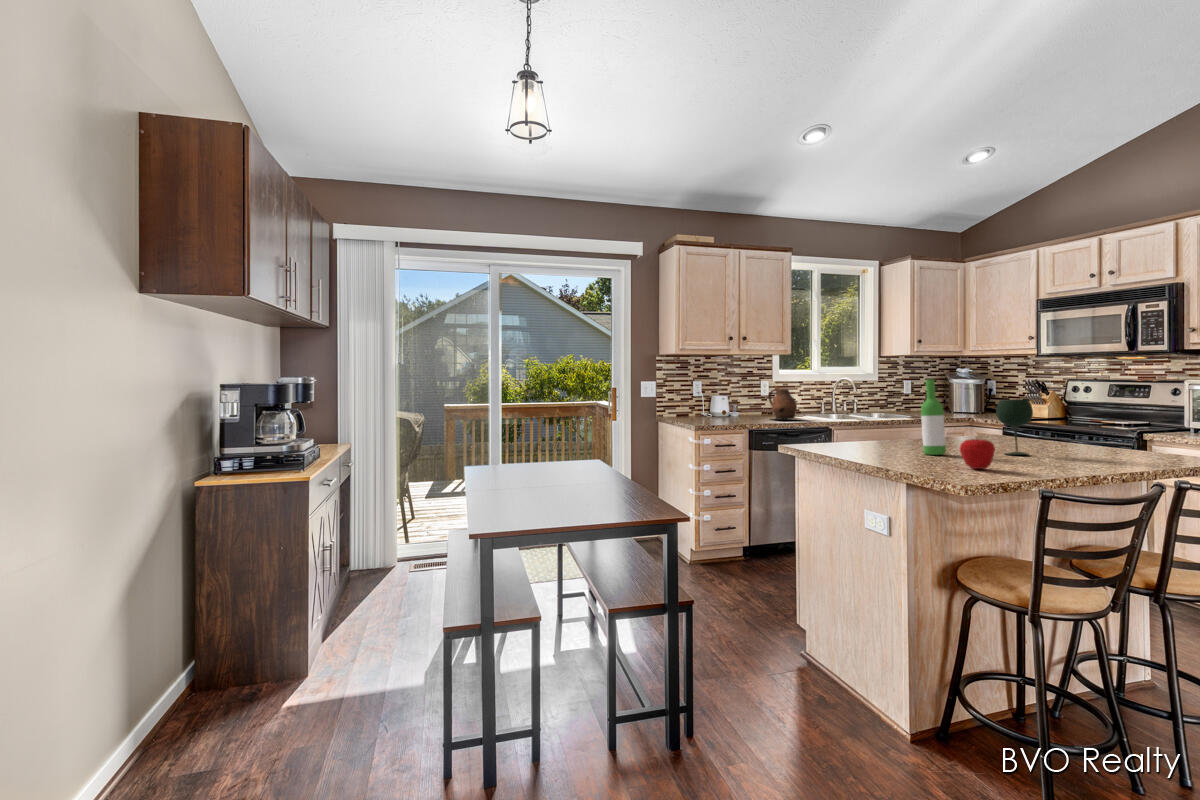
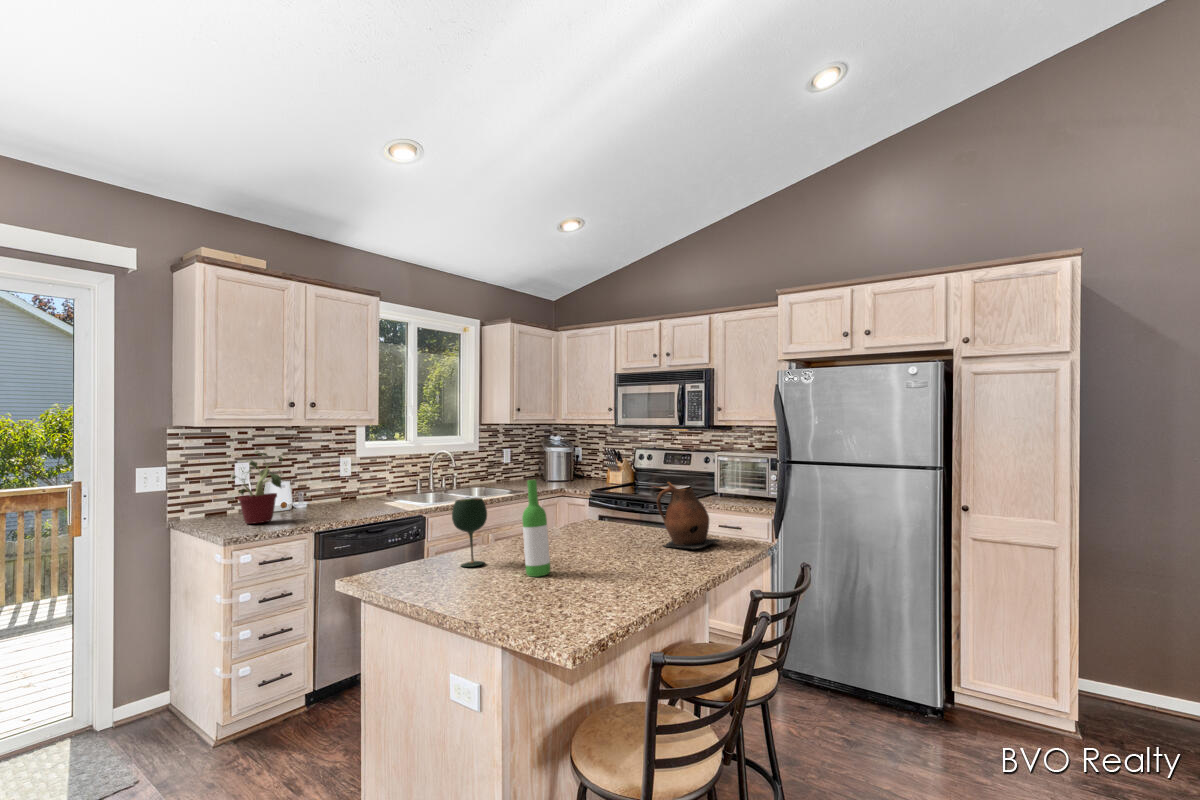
potted plant: none [694,371,730,421] -> present [232,451,284,524]
ceramic pitcher: present [768,386,797,419] -> present [657,482,720,549]
wine glass: present [996,399,1033,455] -> present [452,498,487,567]
apple: present [960,439,995,469] -> none [568,564,606,607]

